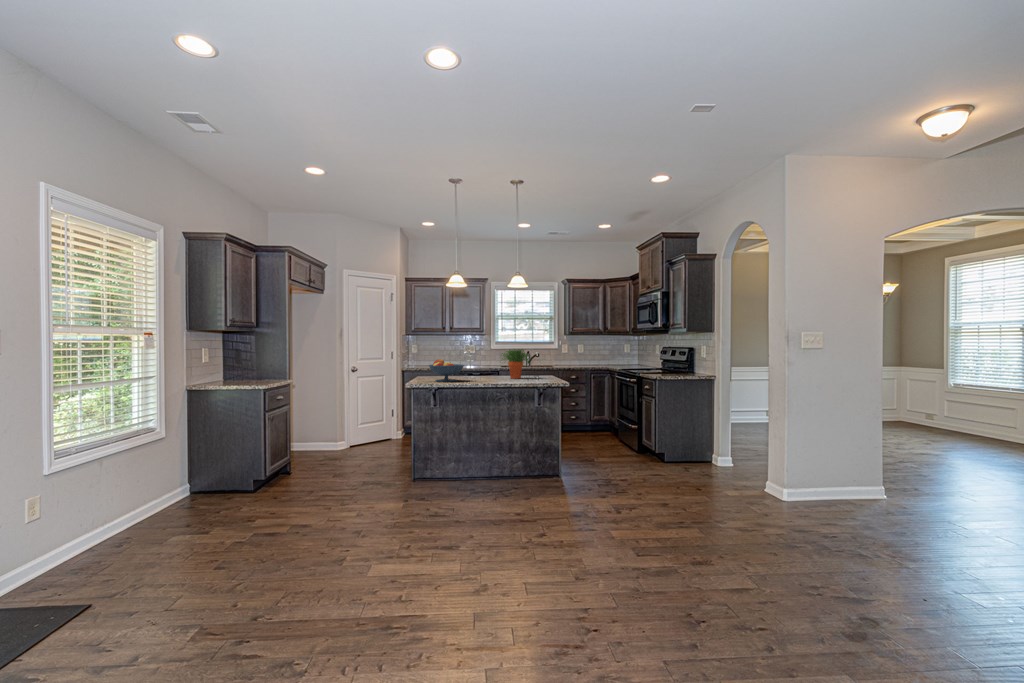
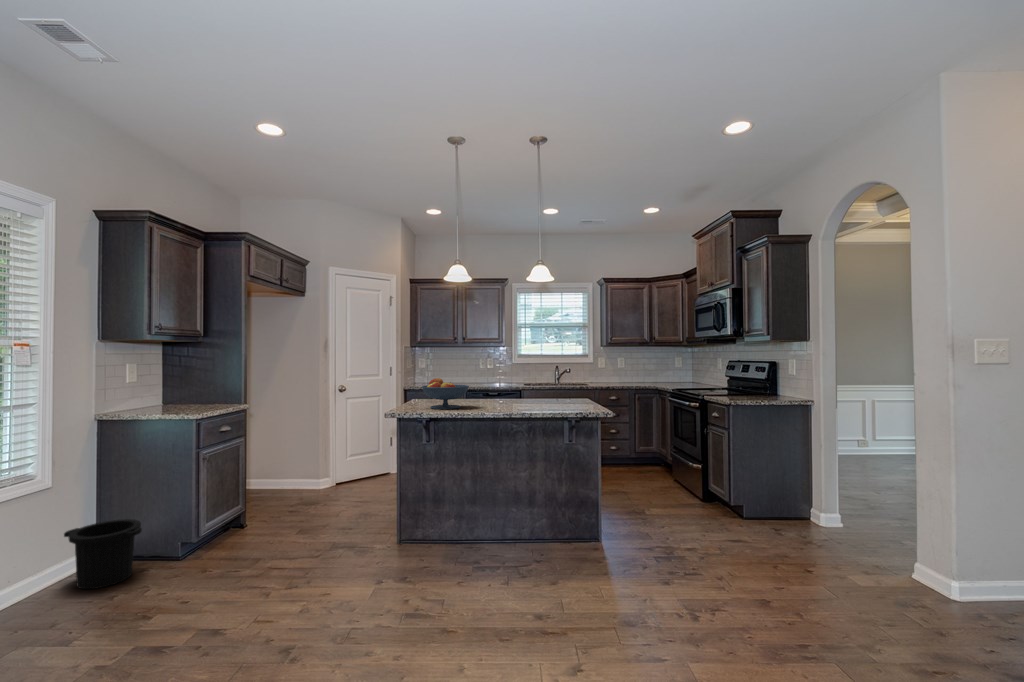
potted plant: present [502,349,531,379] -> none [518,364,563,404]
trash can: none [173,462,229,509] -> present [64,519,142,589]

